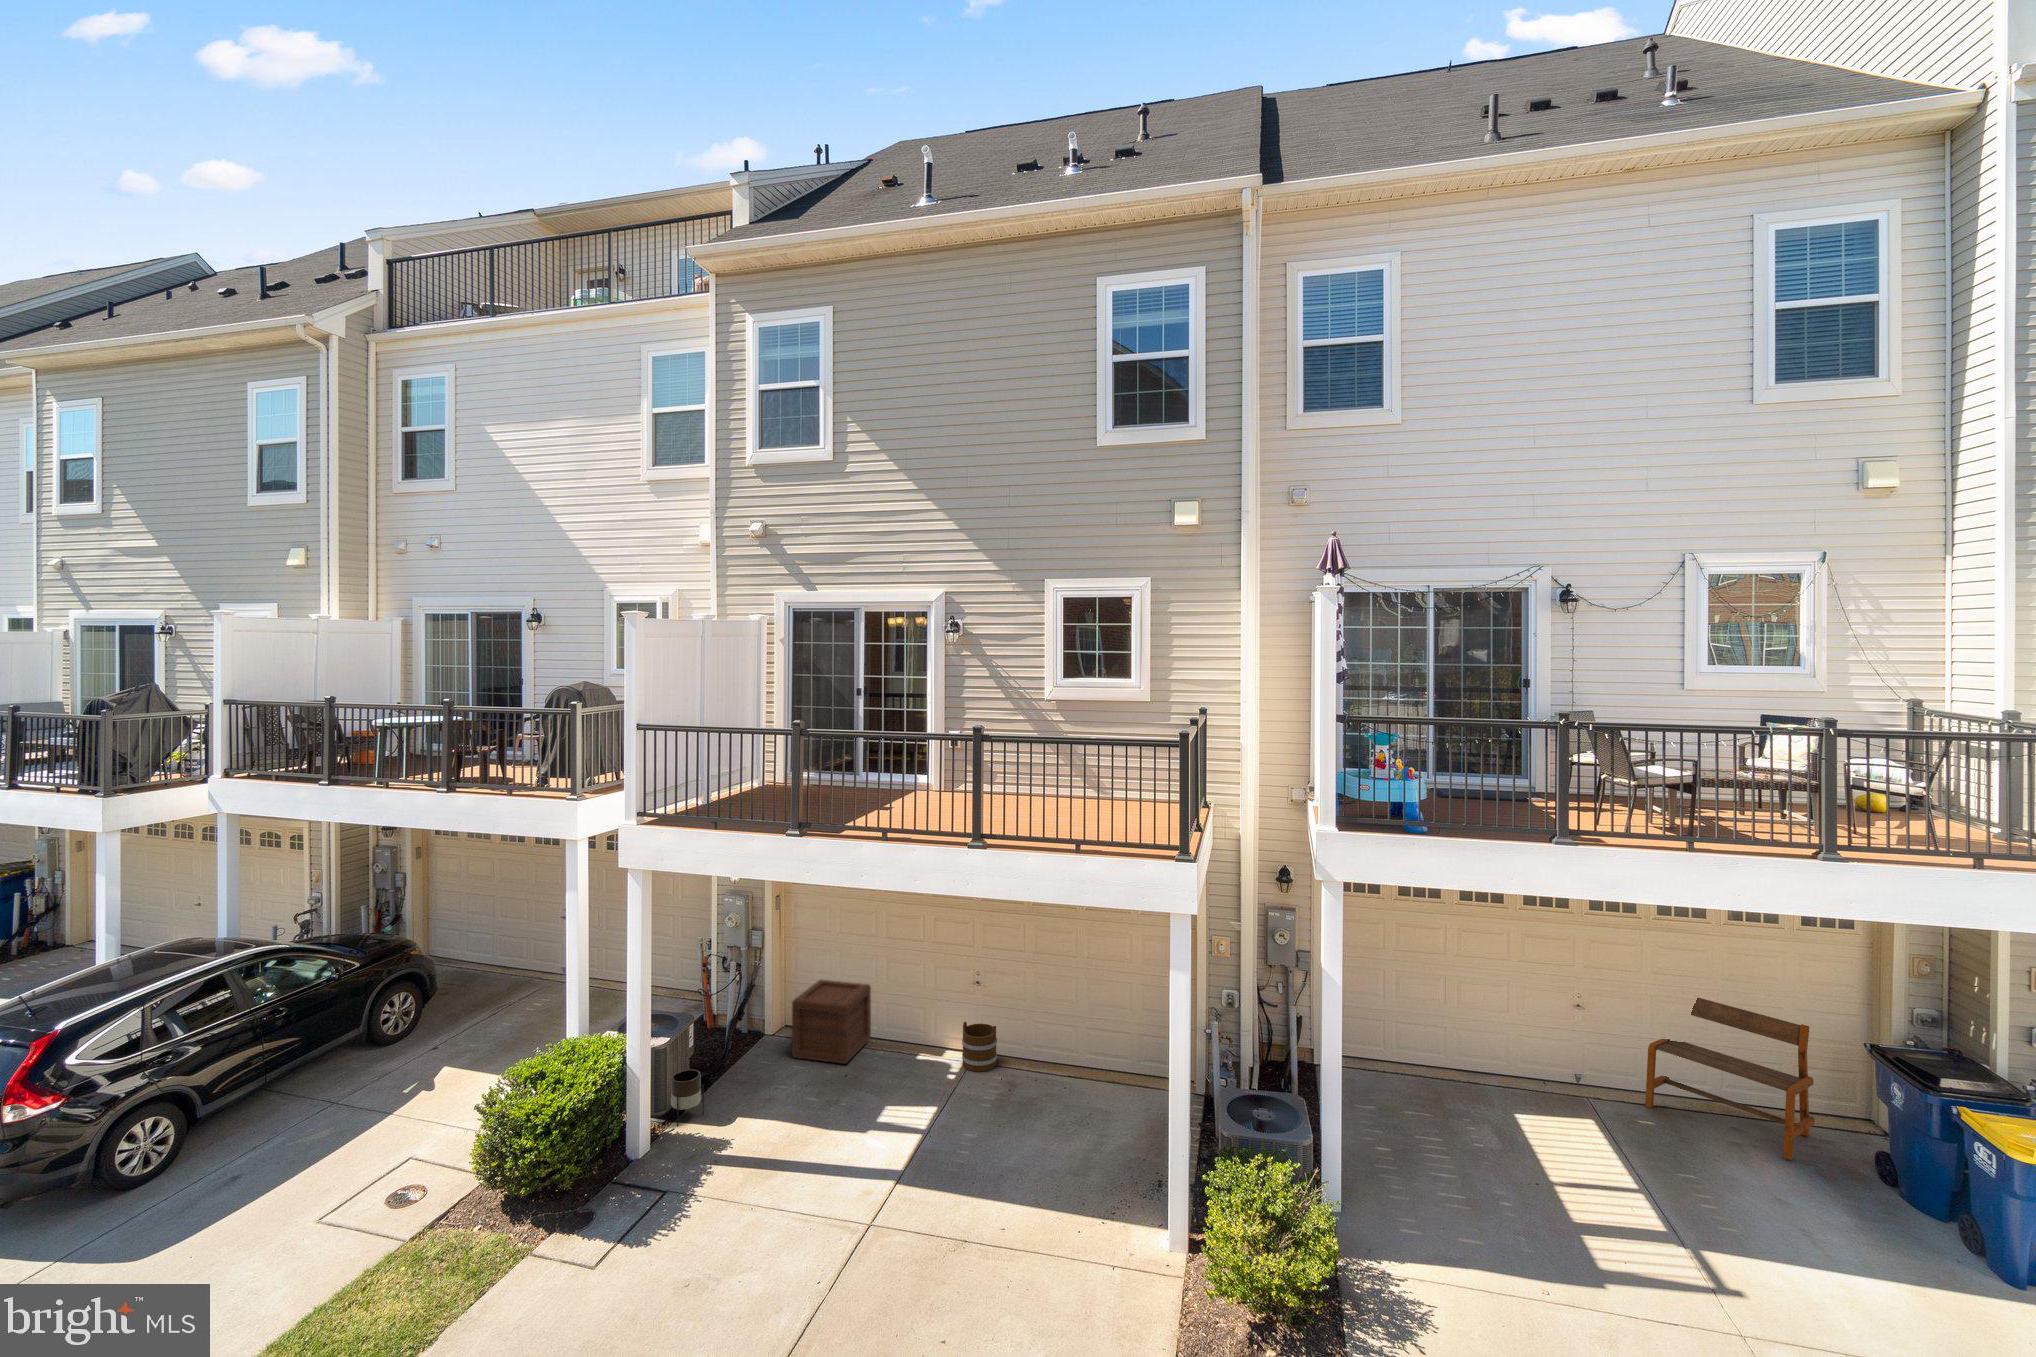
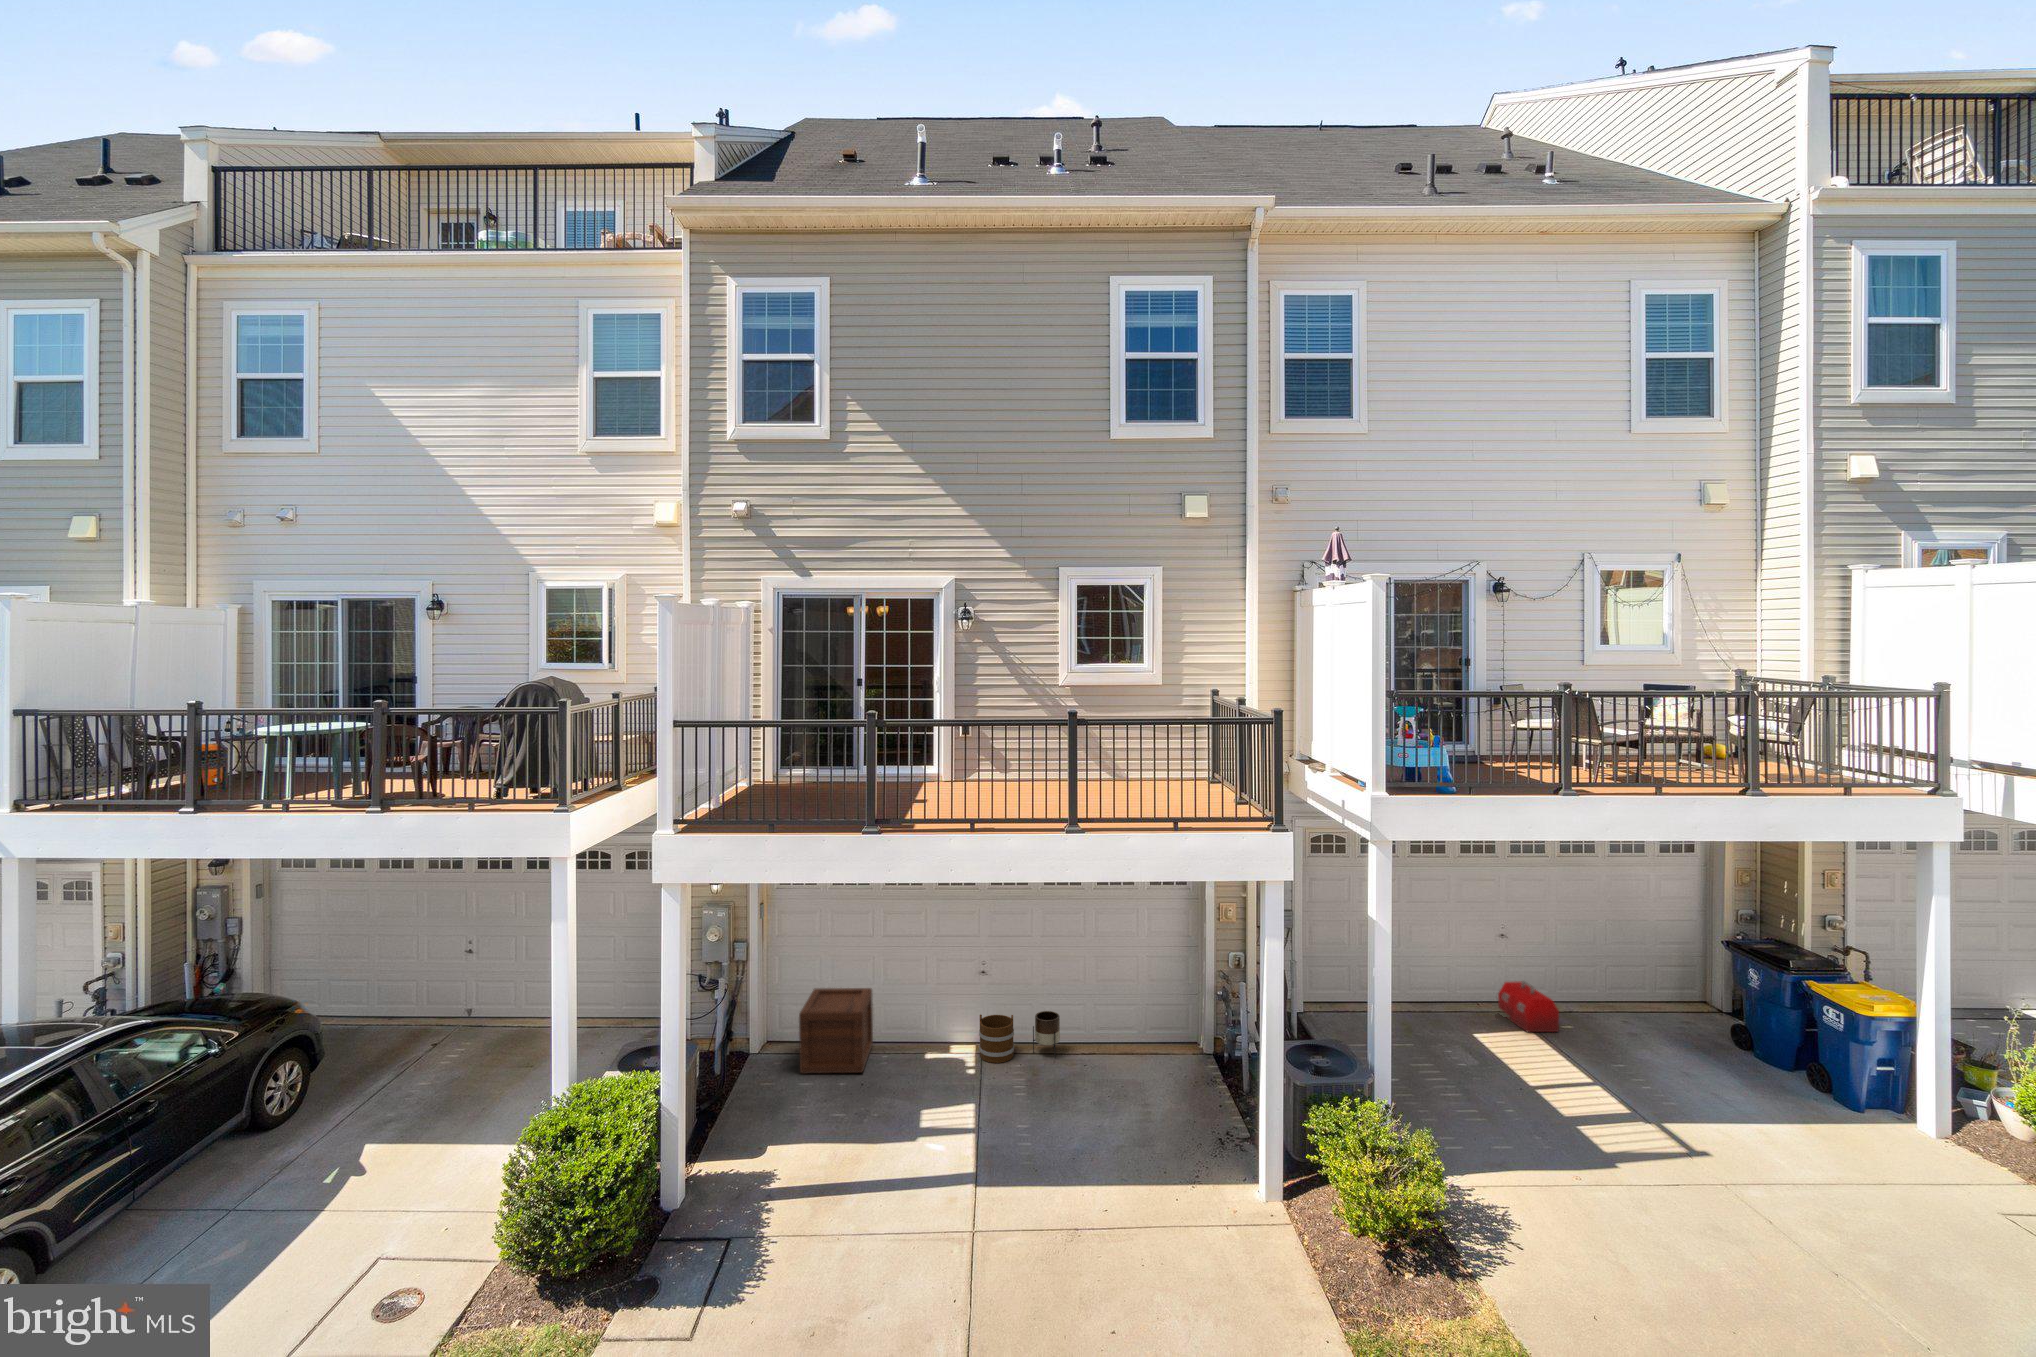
bench: present [1645,998,1815,1160] -> none [1564,921,1689,1047]
toolbox: none [1563,1053,1628,1120] -> present [1498,981,1559,1032]
planter: present [671,1069,704,1126] -> present [1033,1011,1060,1058]

